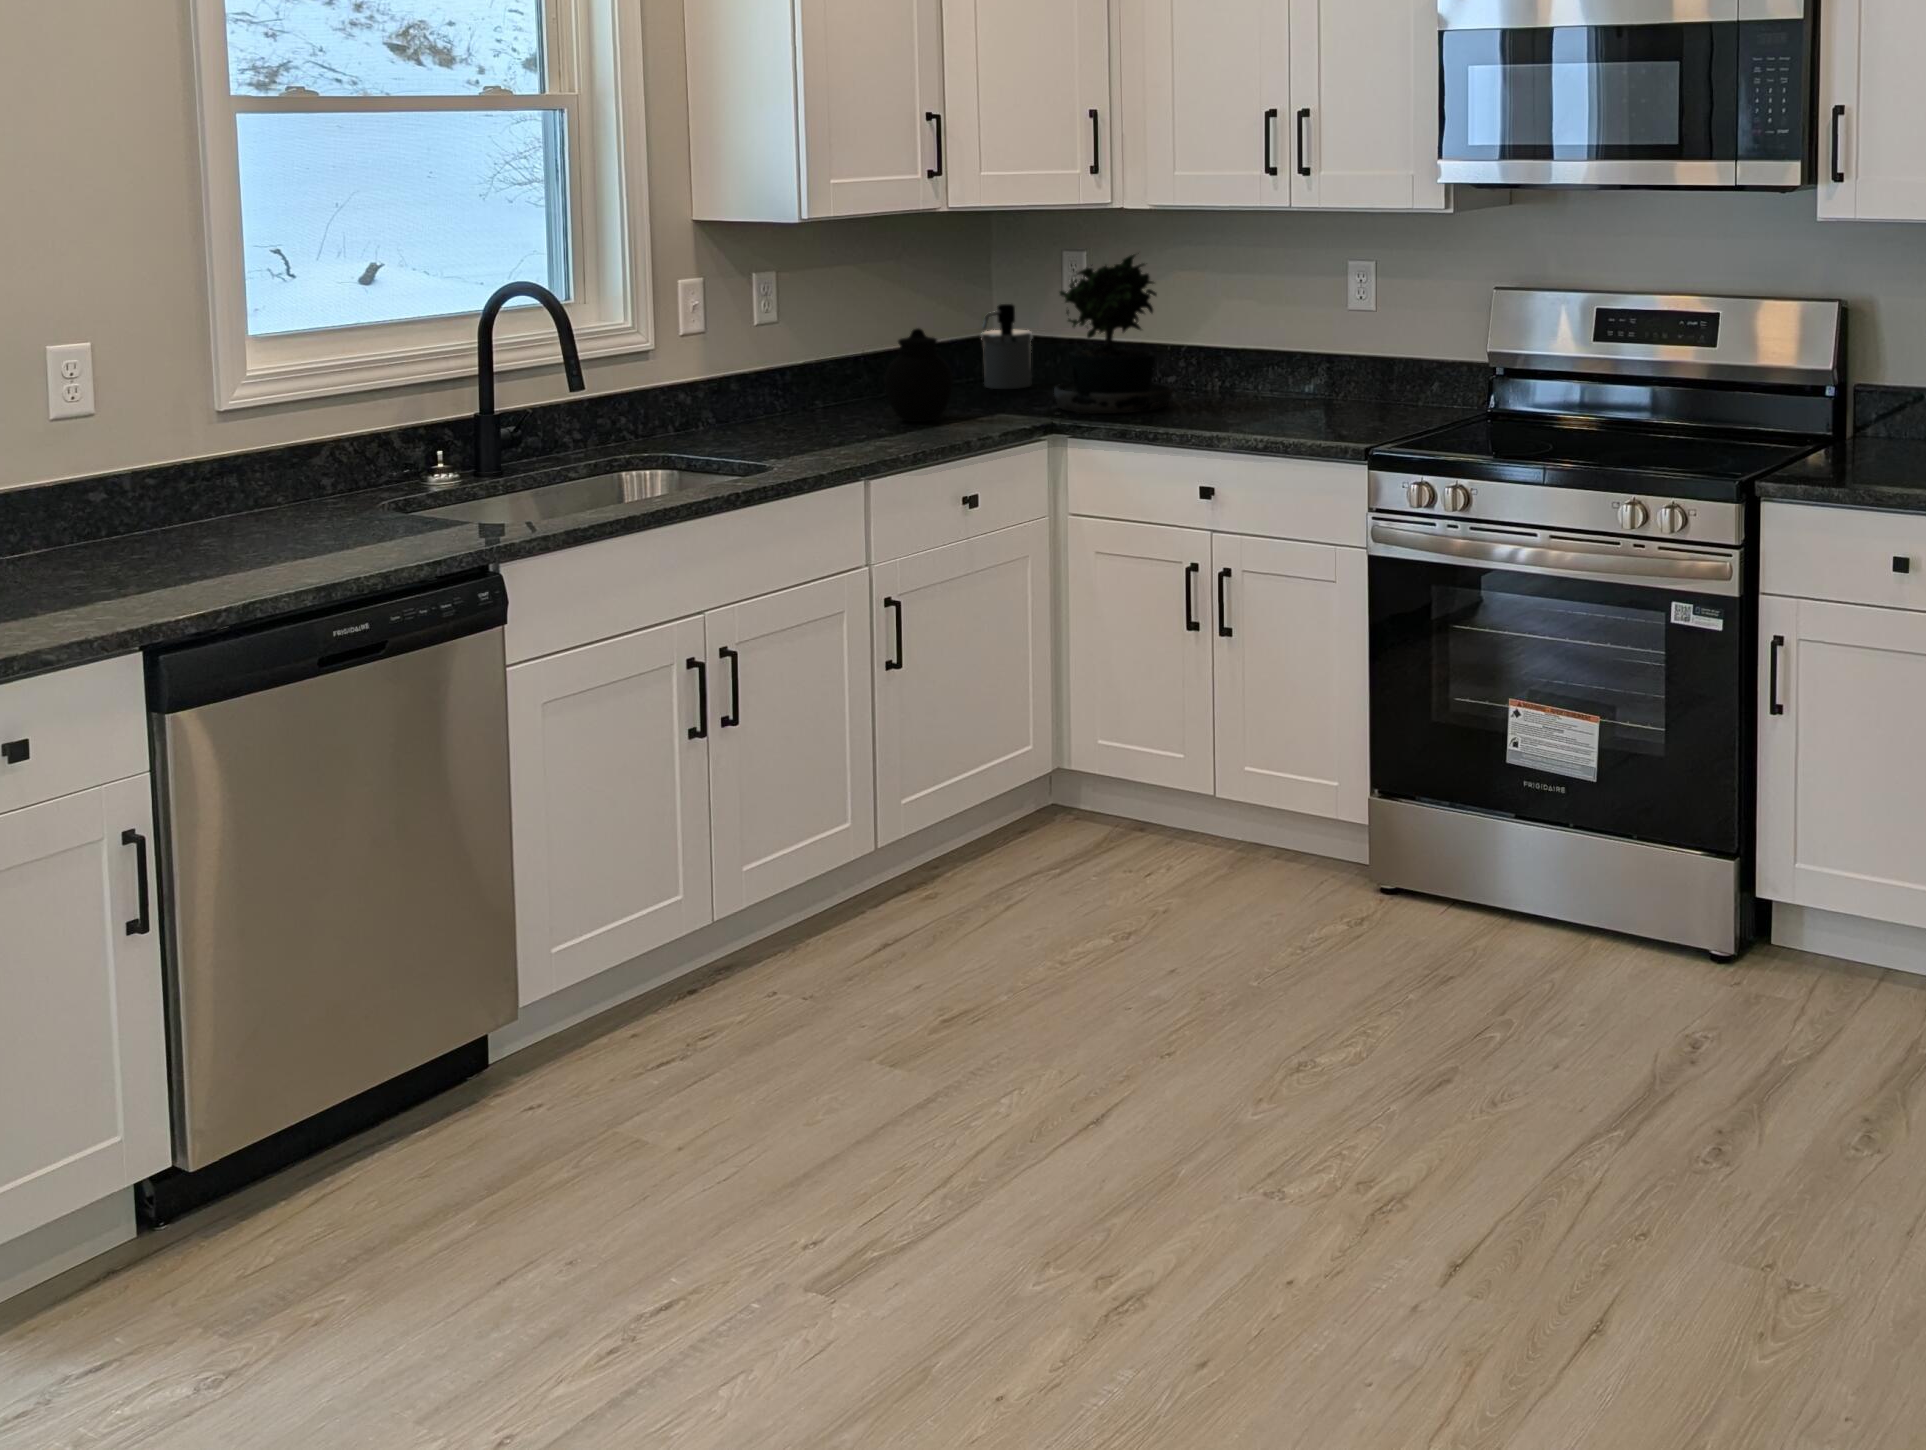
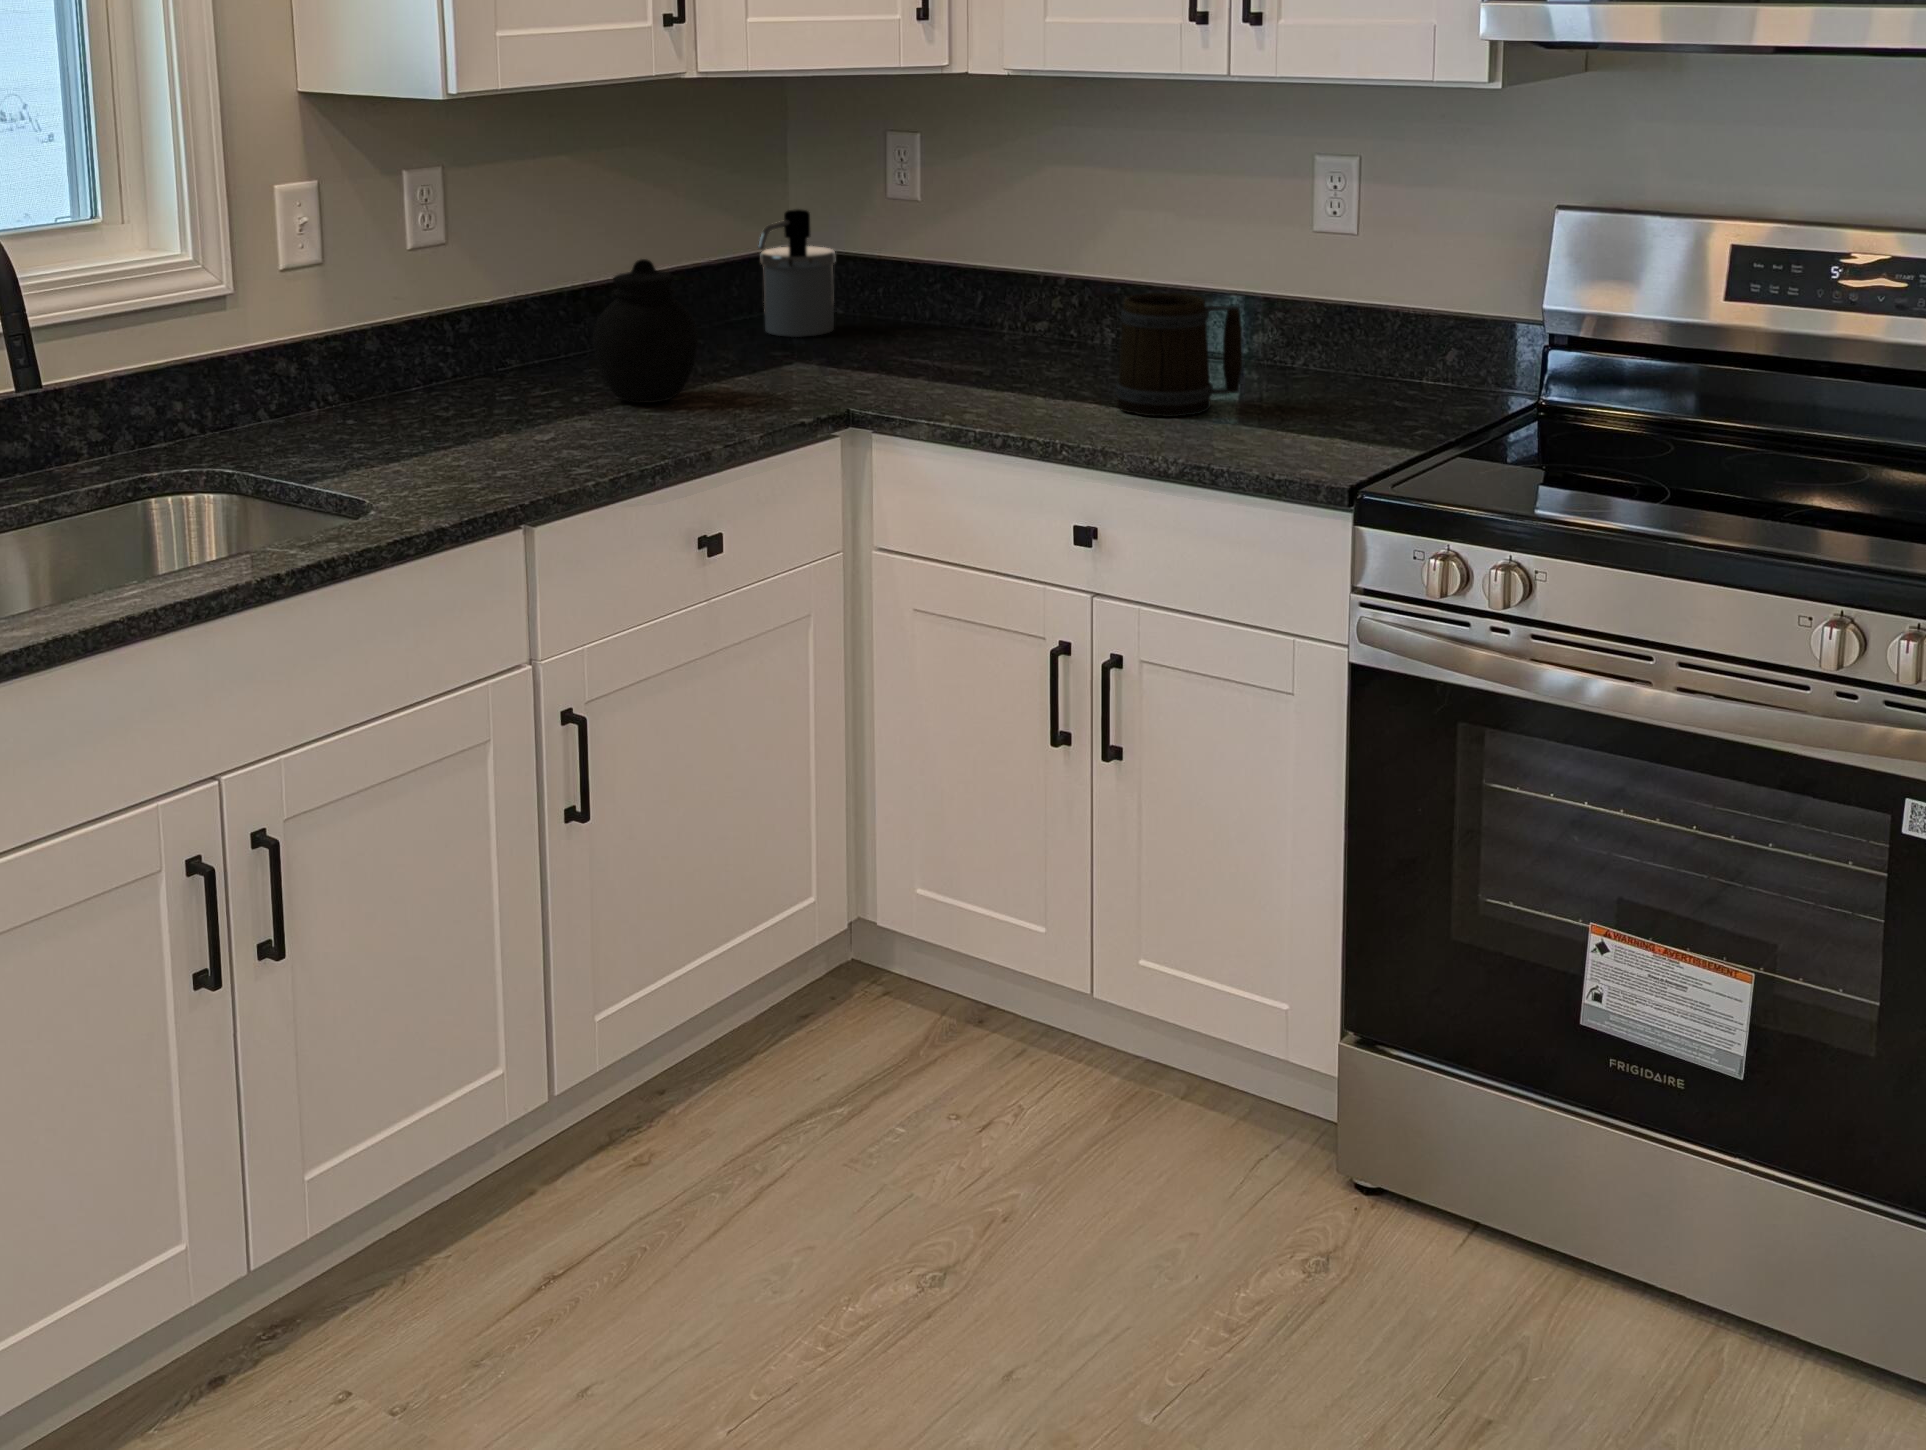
potted plant: present [1054,253,1174,414] -> none [843,141,1041,405]
mug: none [1223,346,1303,422] -> present [1115,293,1242,417]

